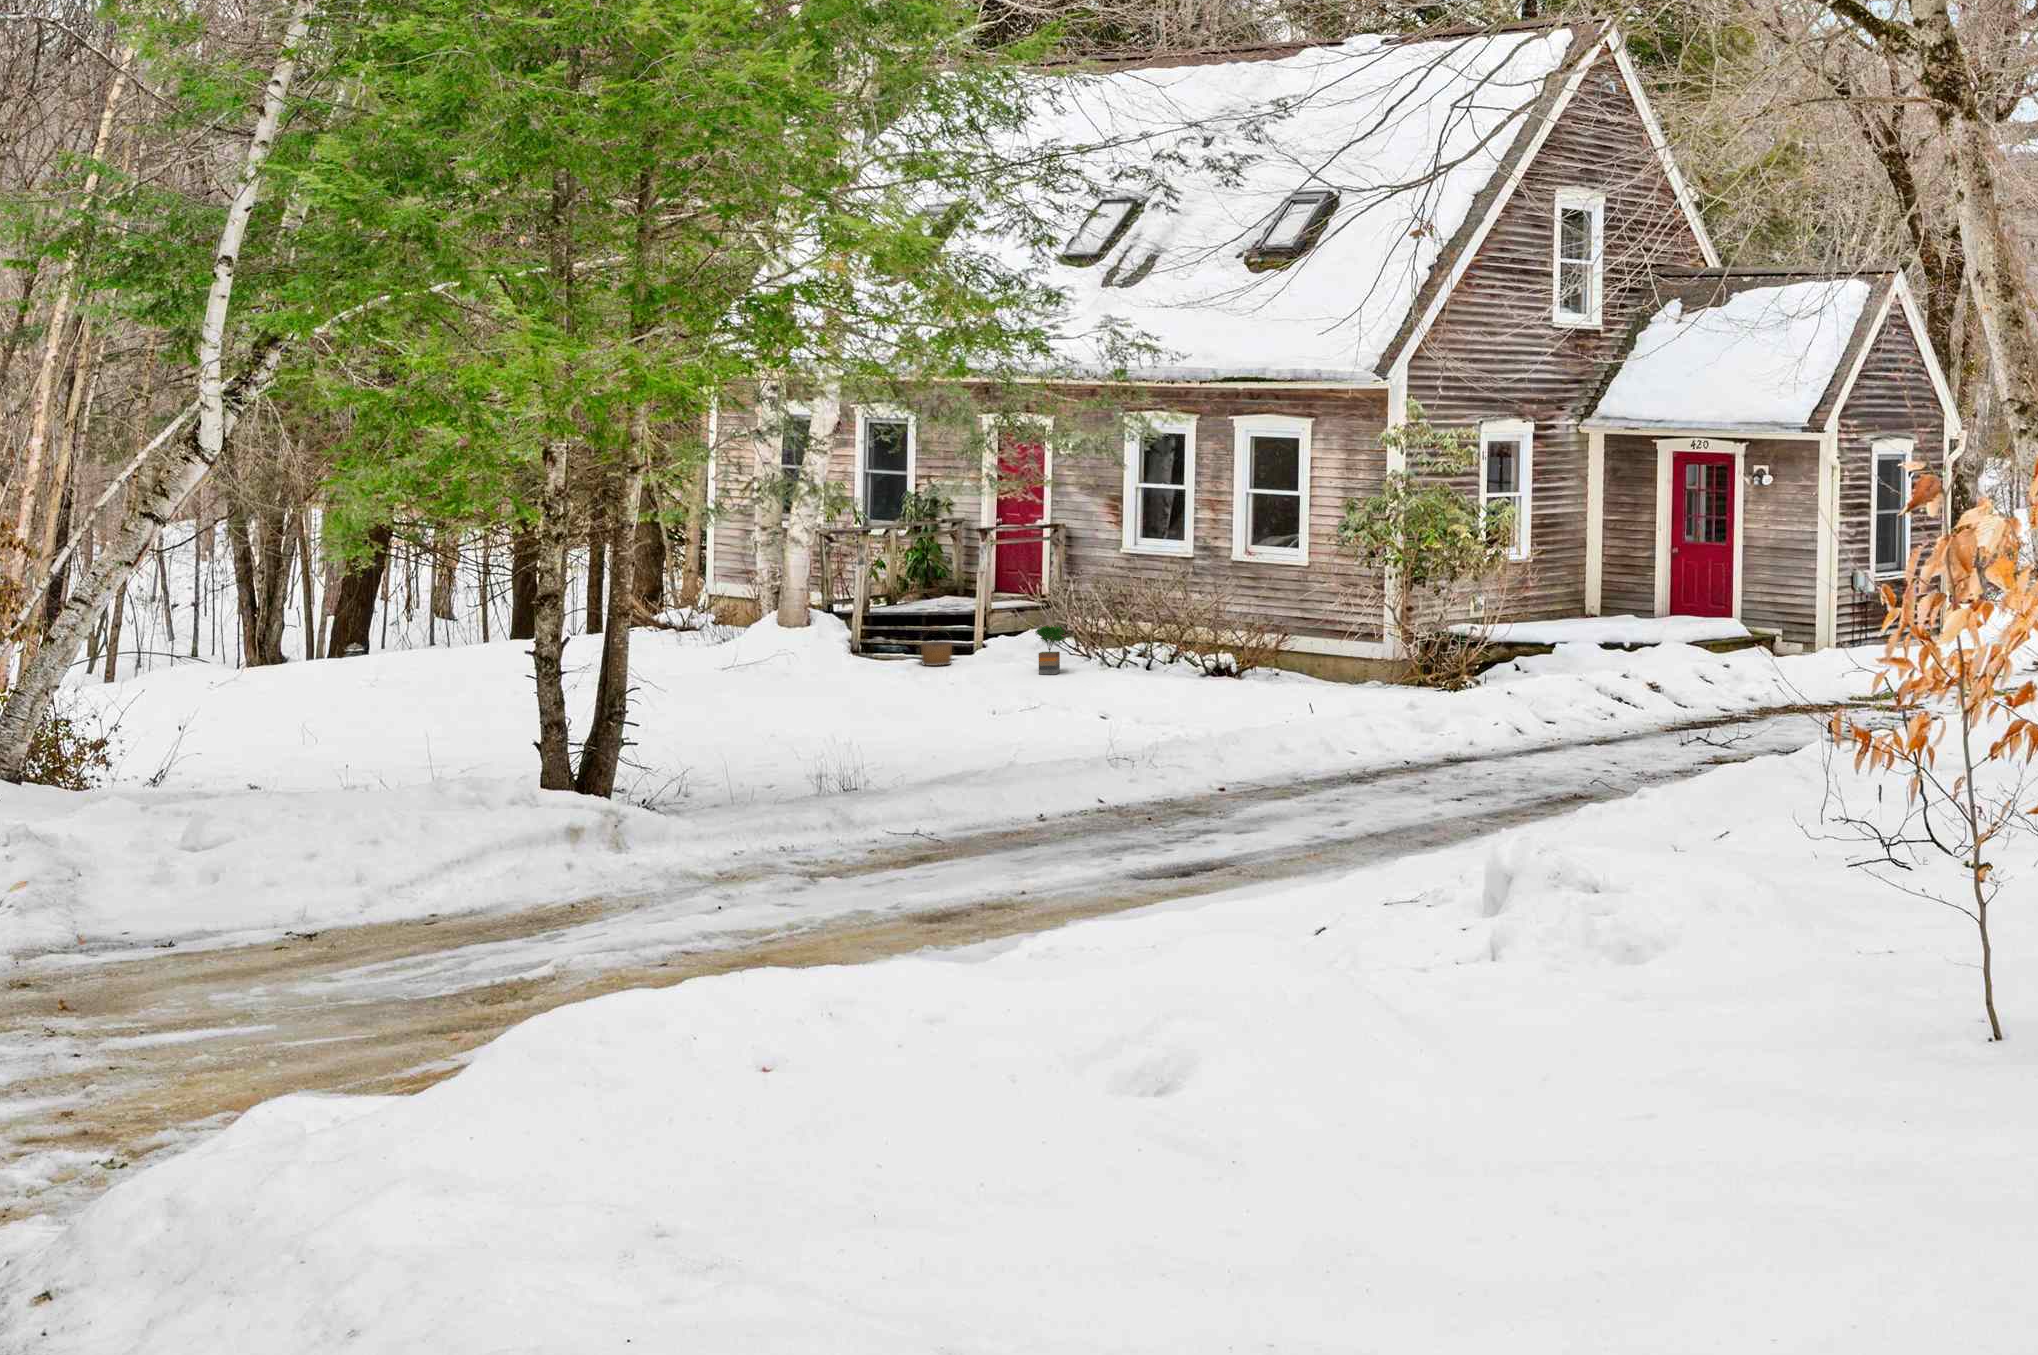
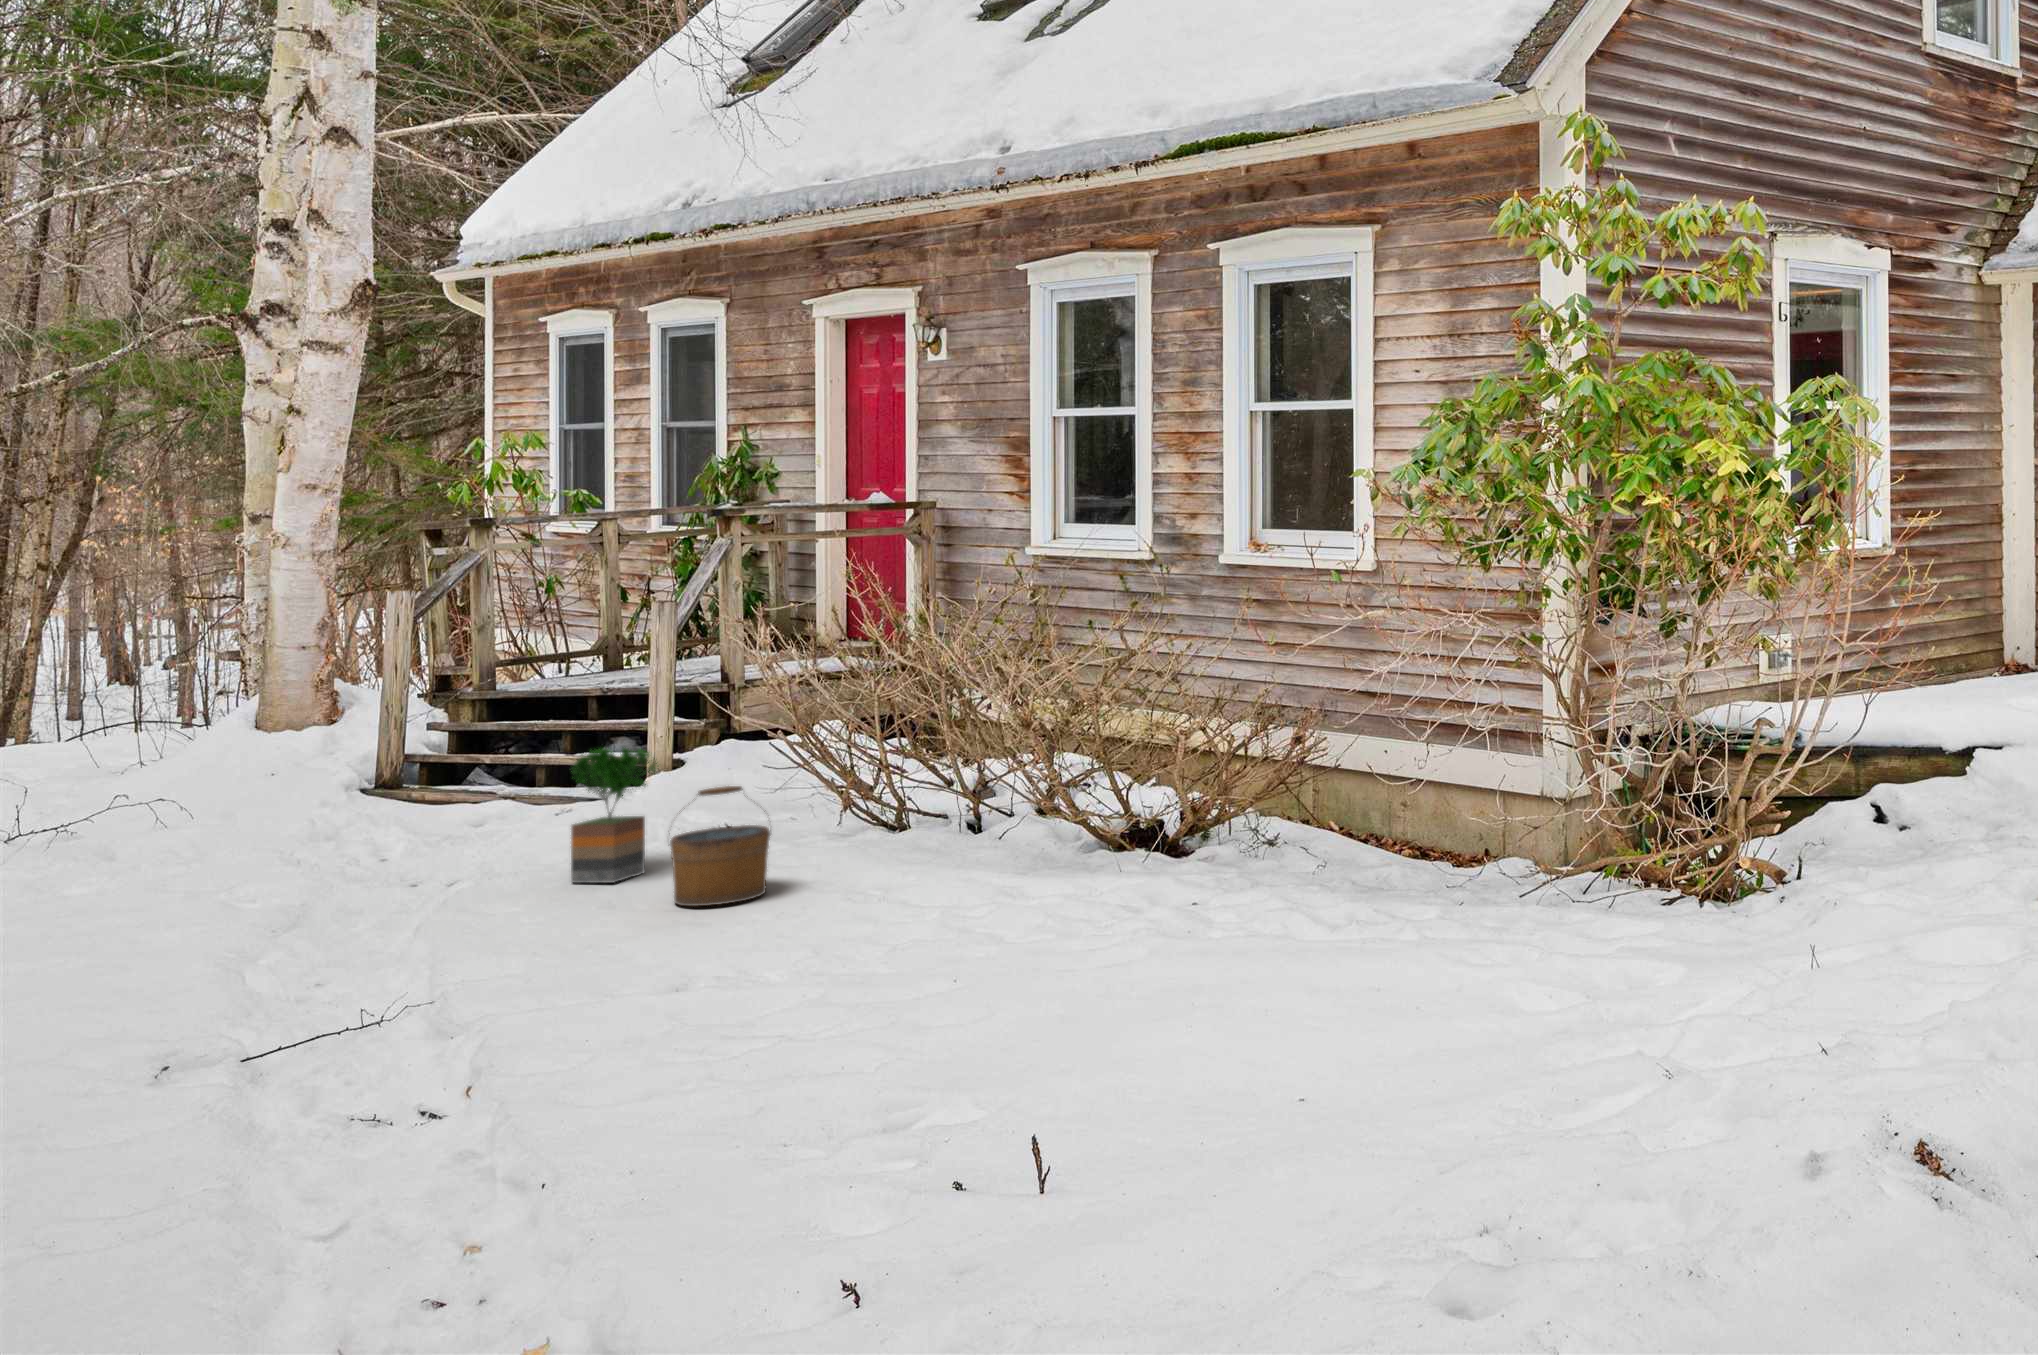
bucket: present [921,627,952,666] -> present [669,786,771,906]

